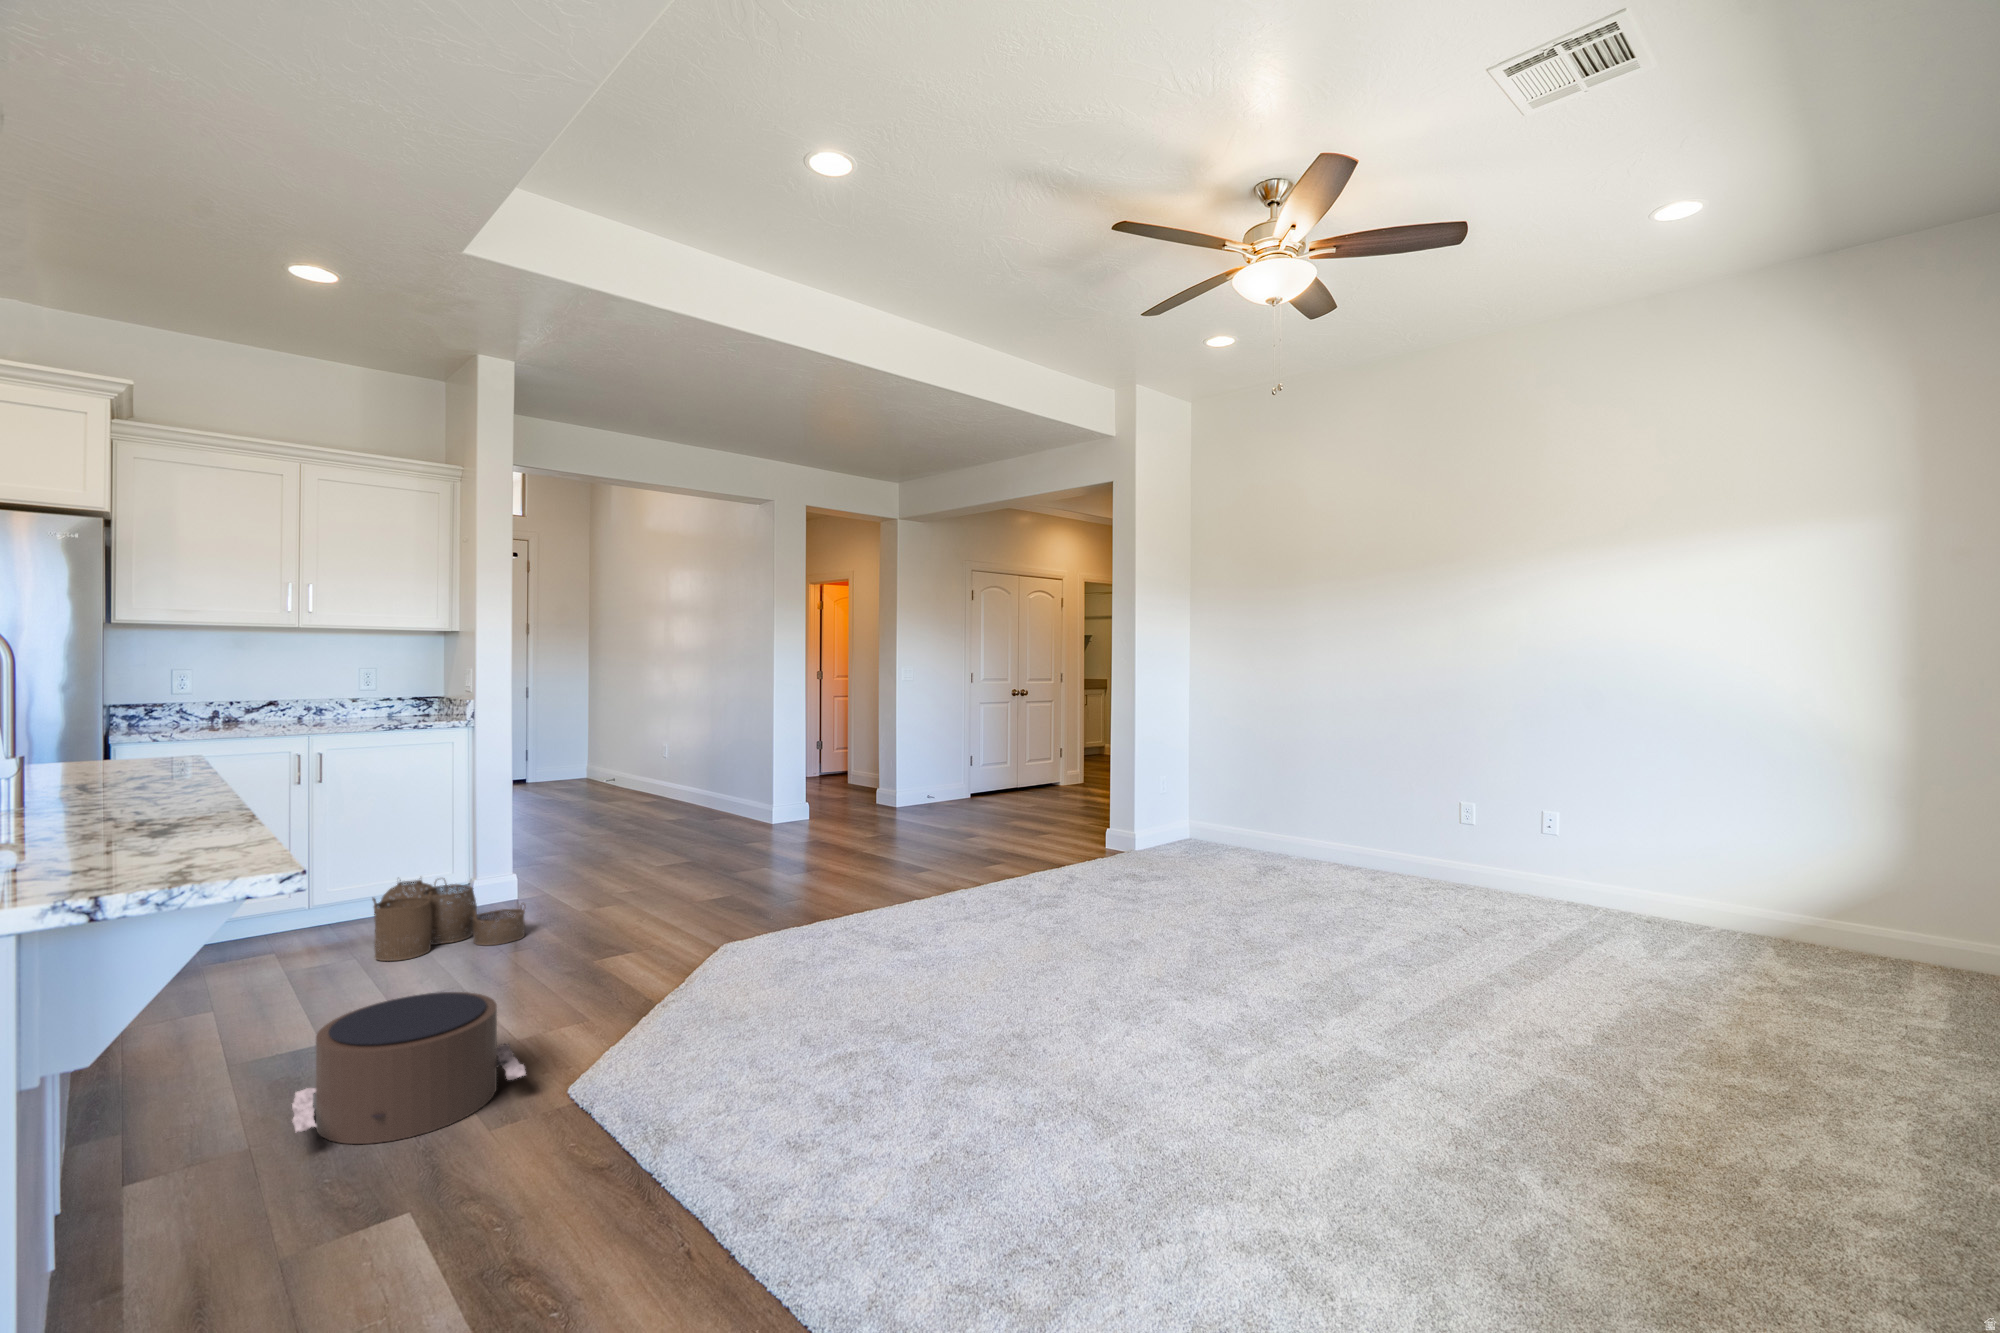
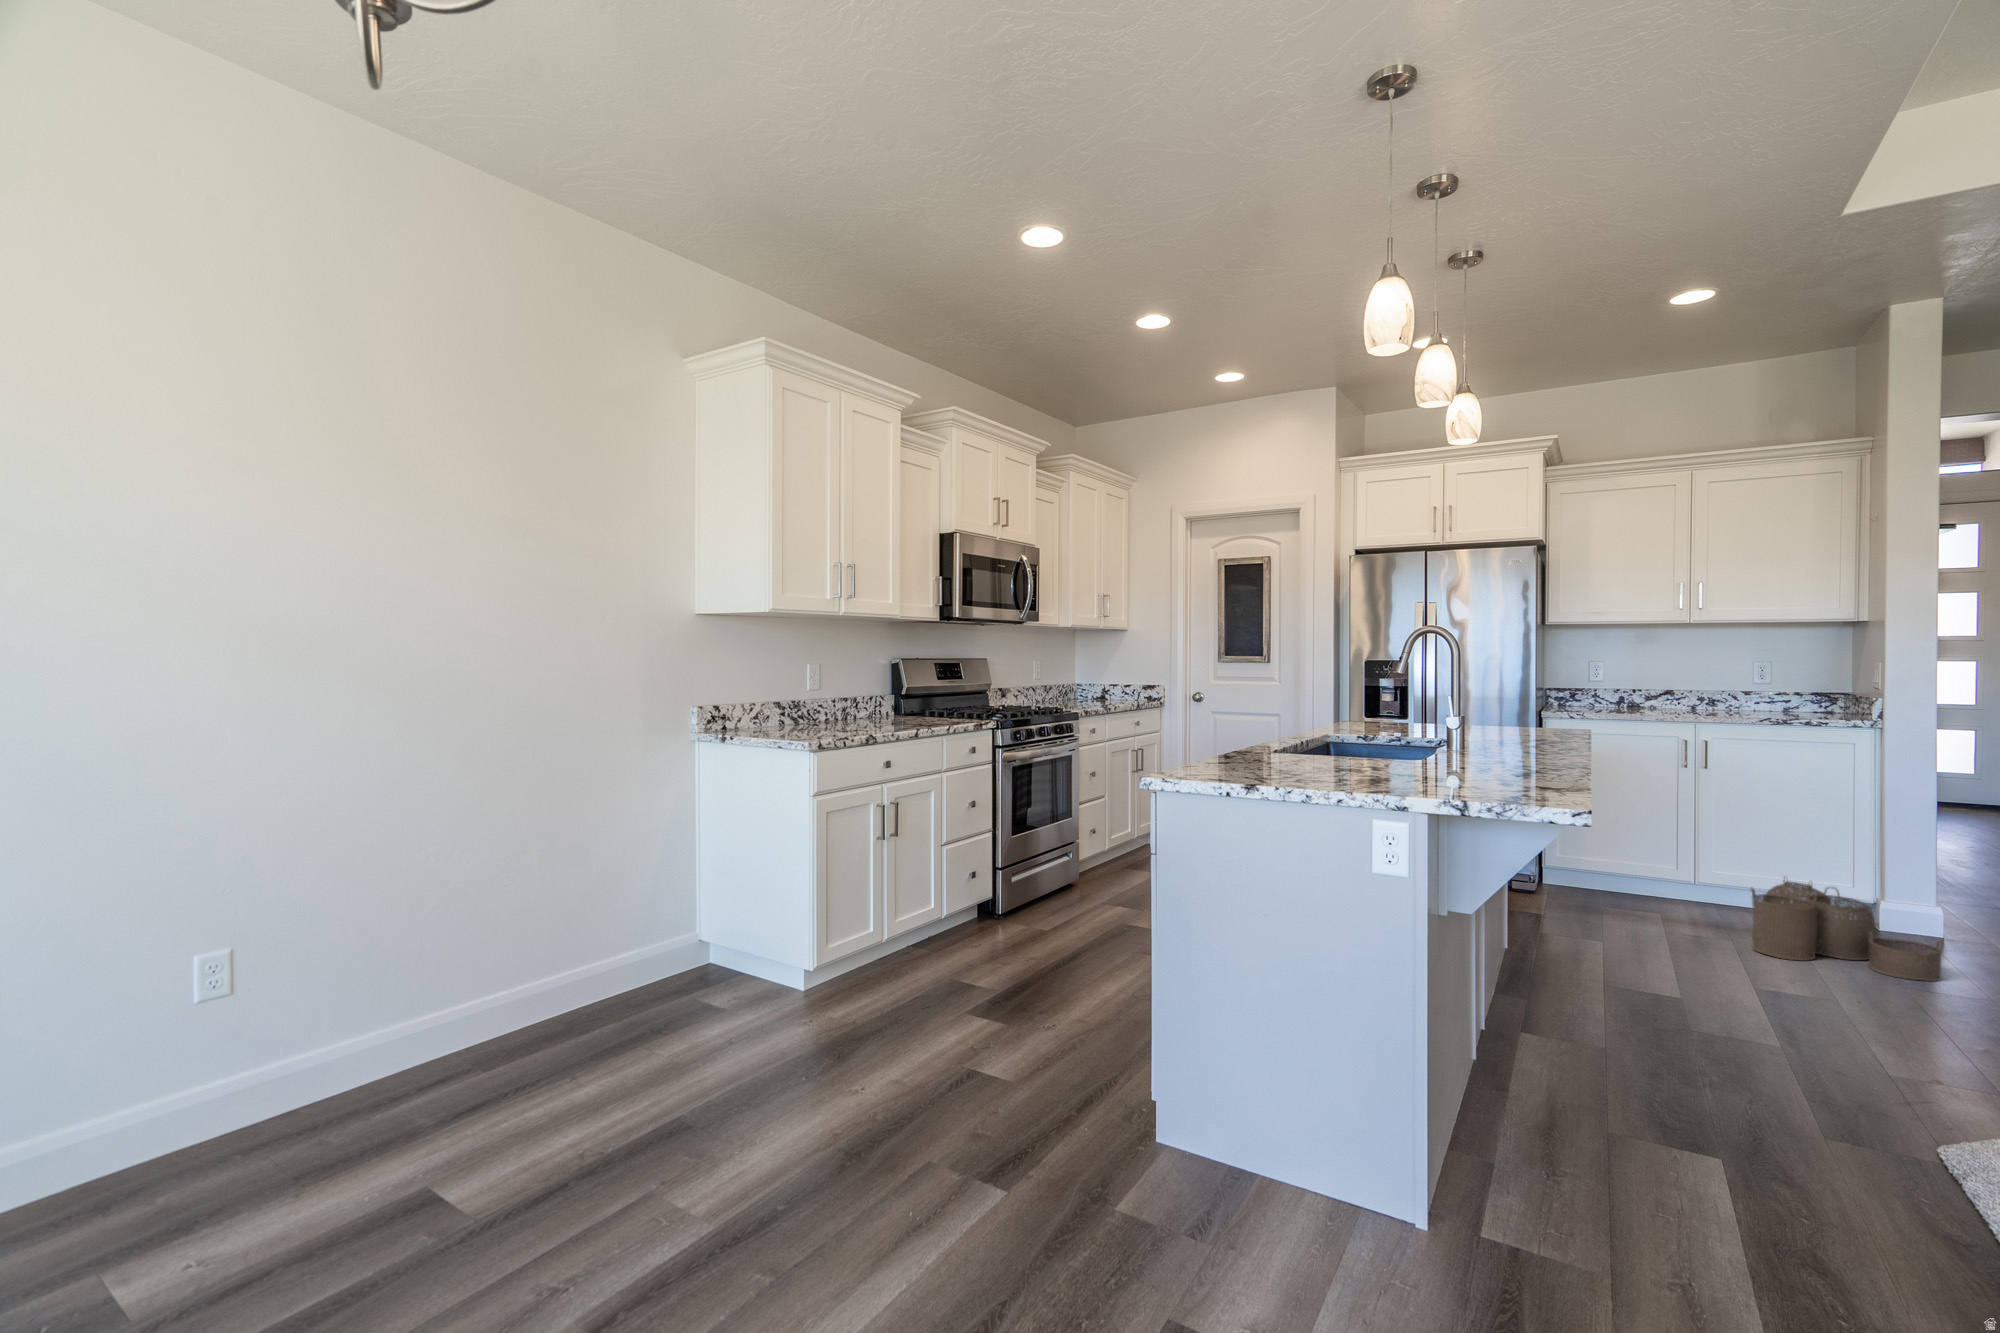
pouf: present [292,992,526,1144] -> none [1641,976,1887,1120]

